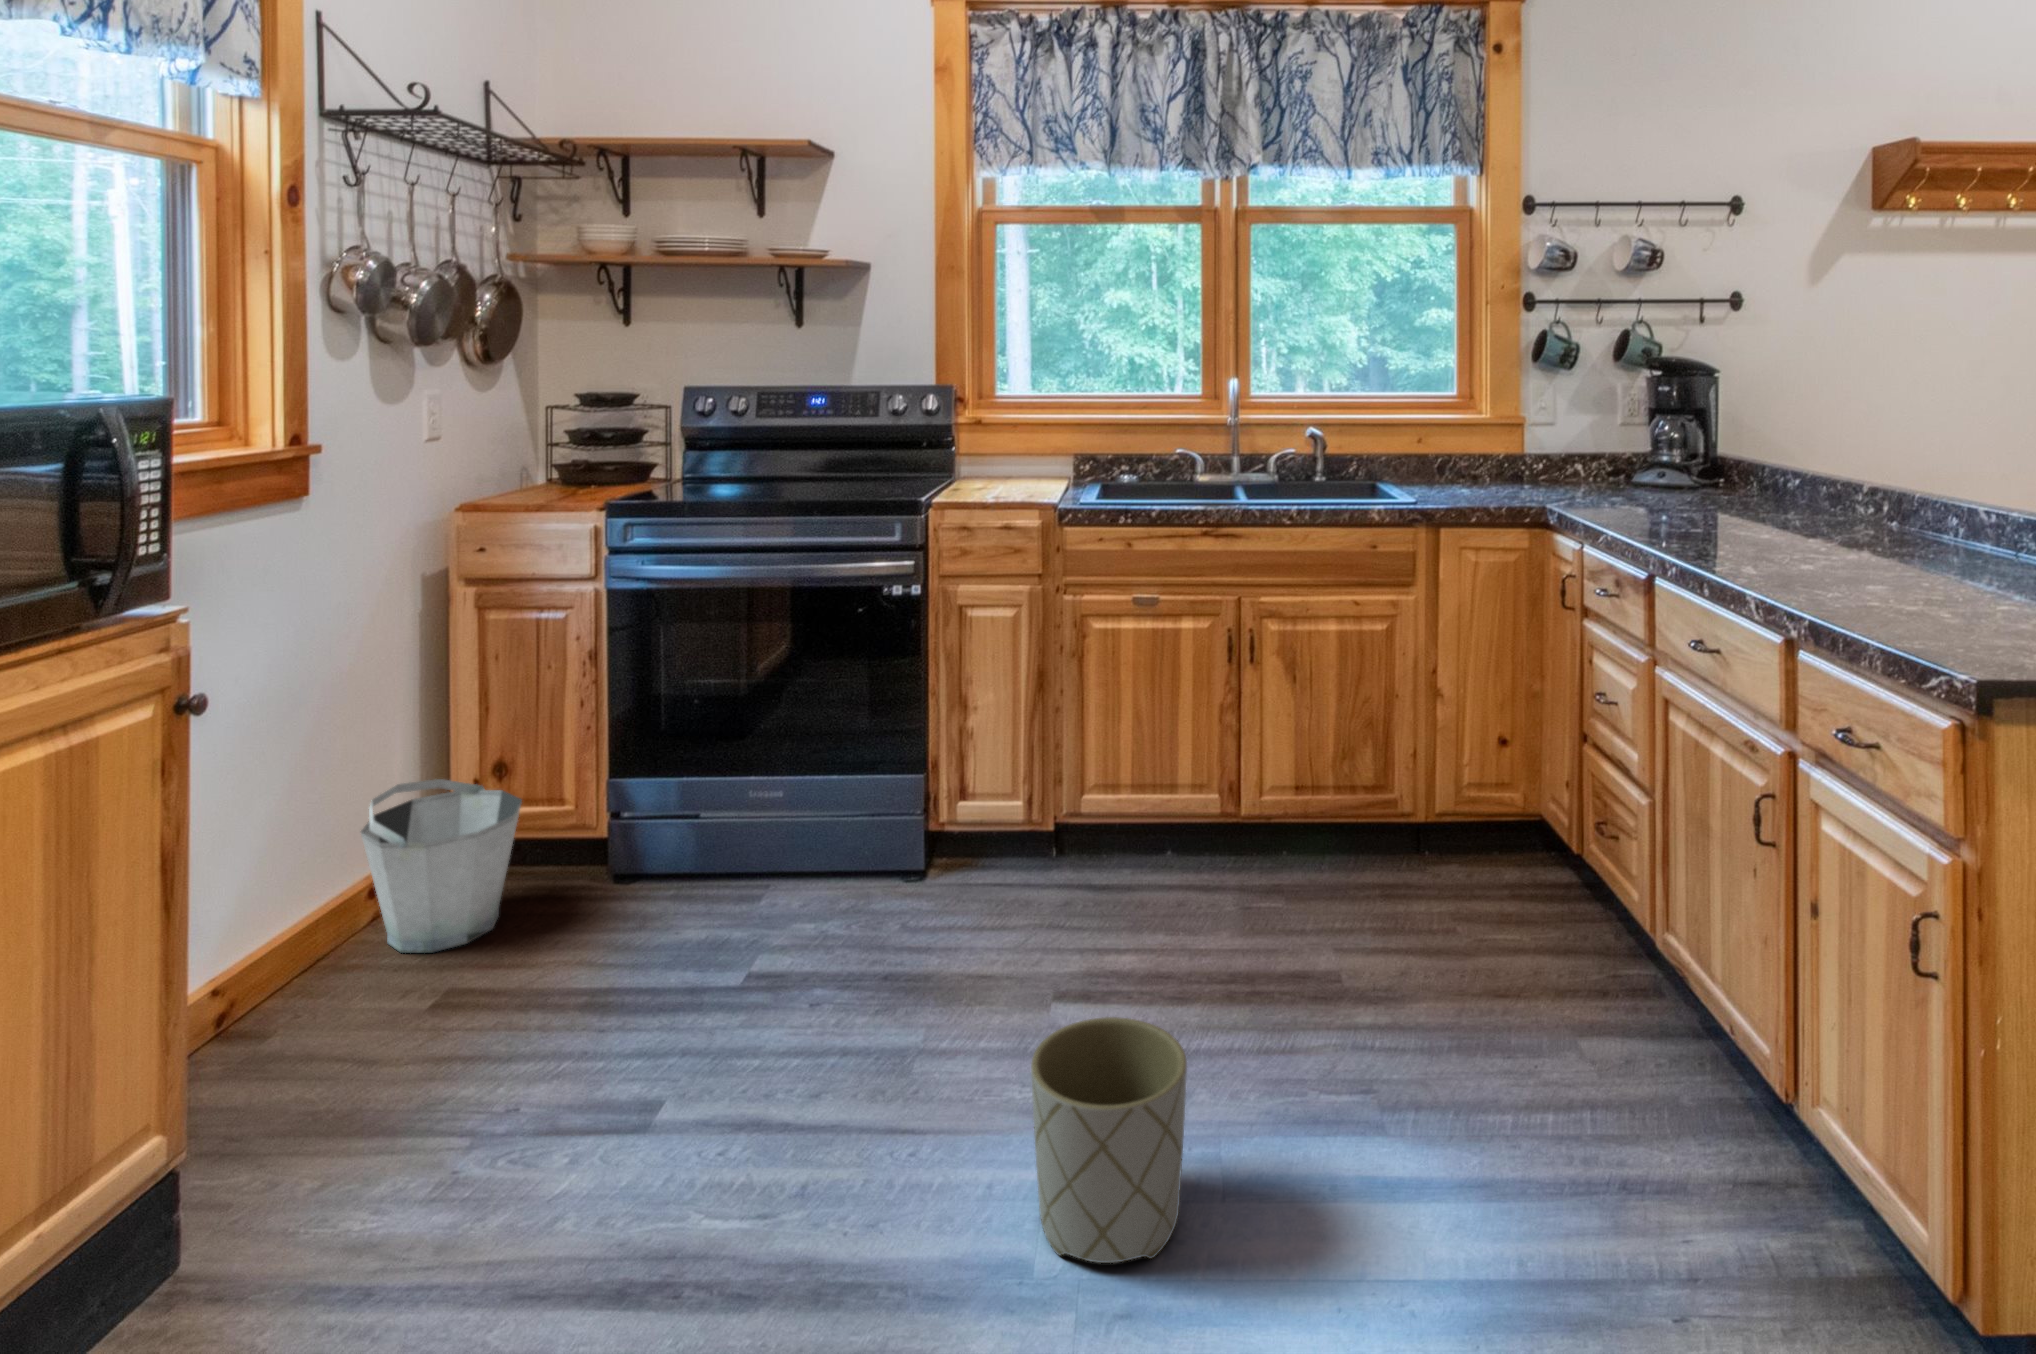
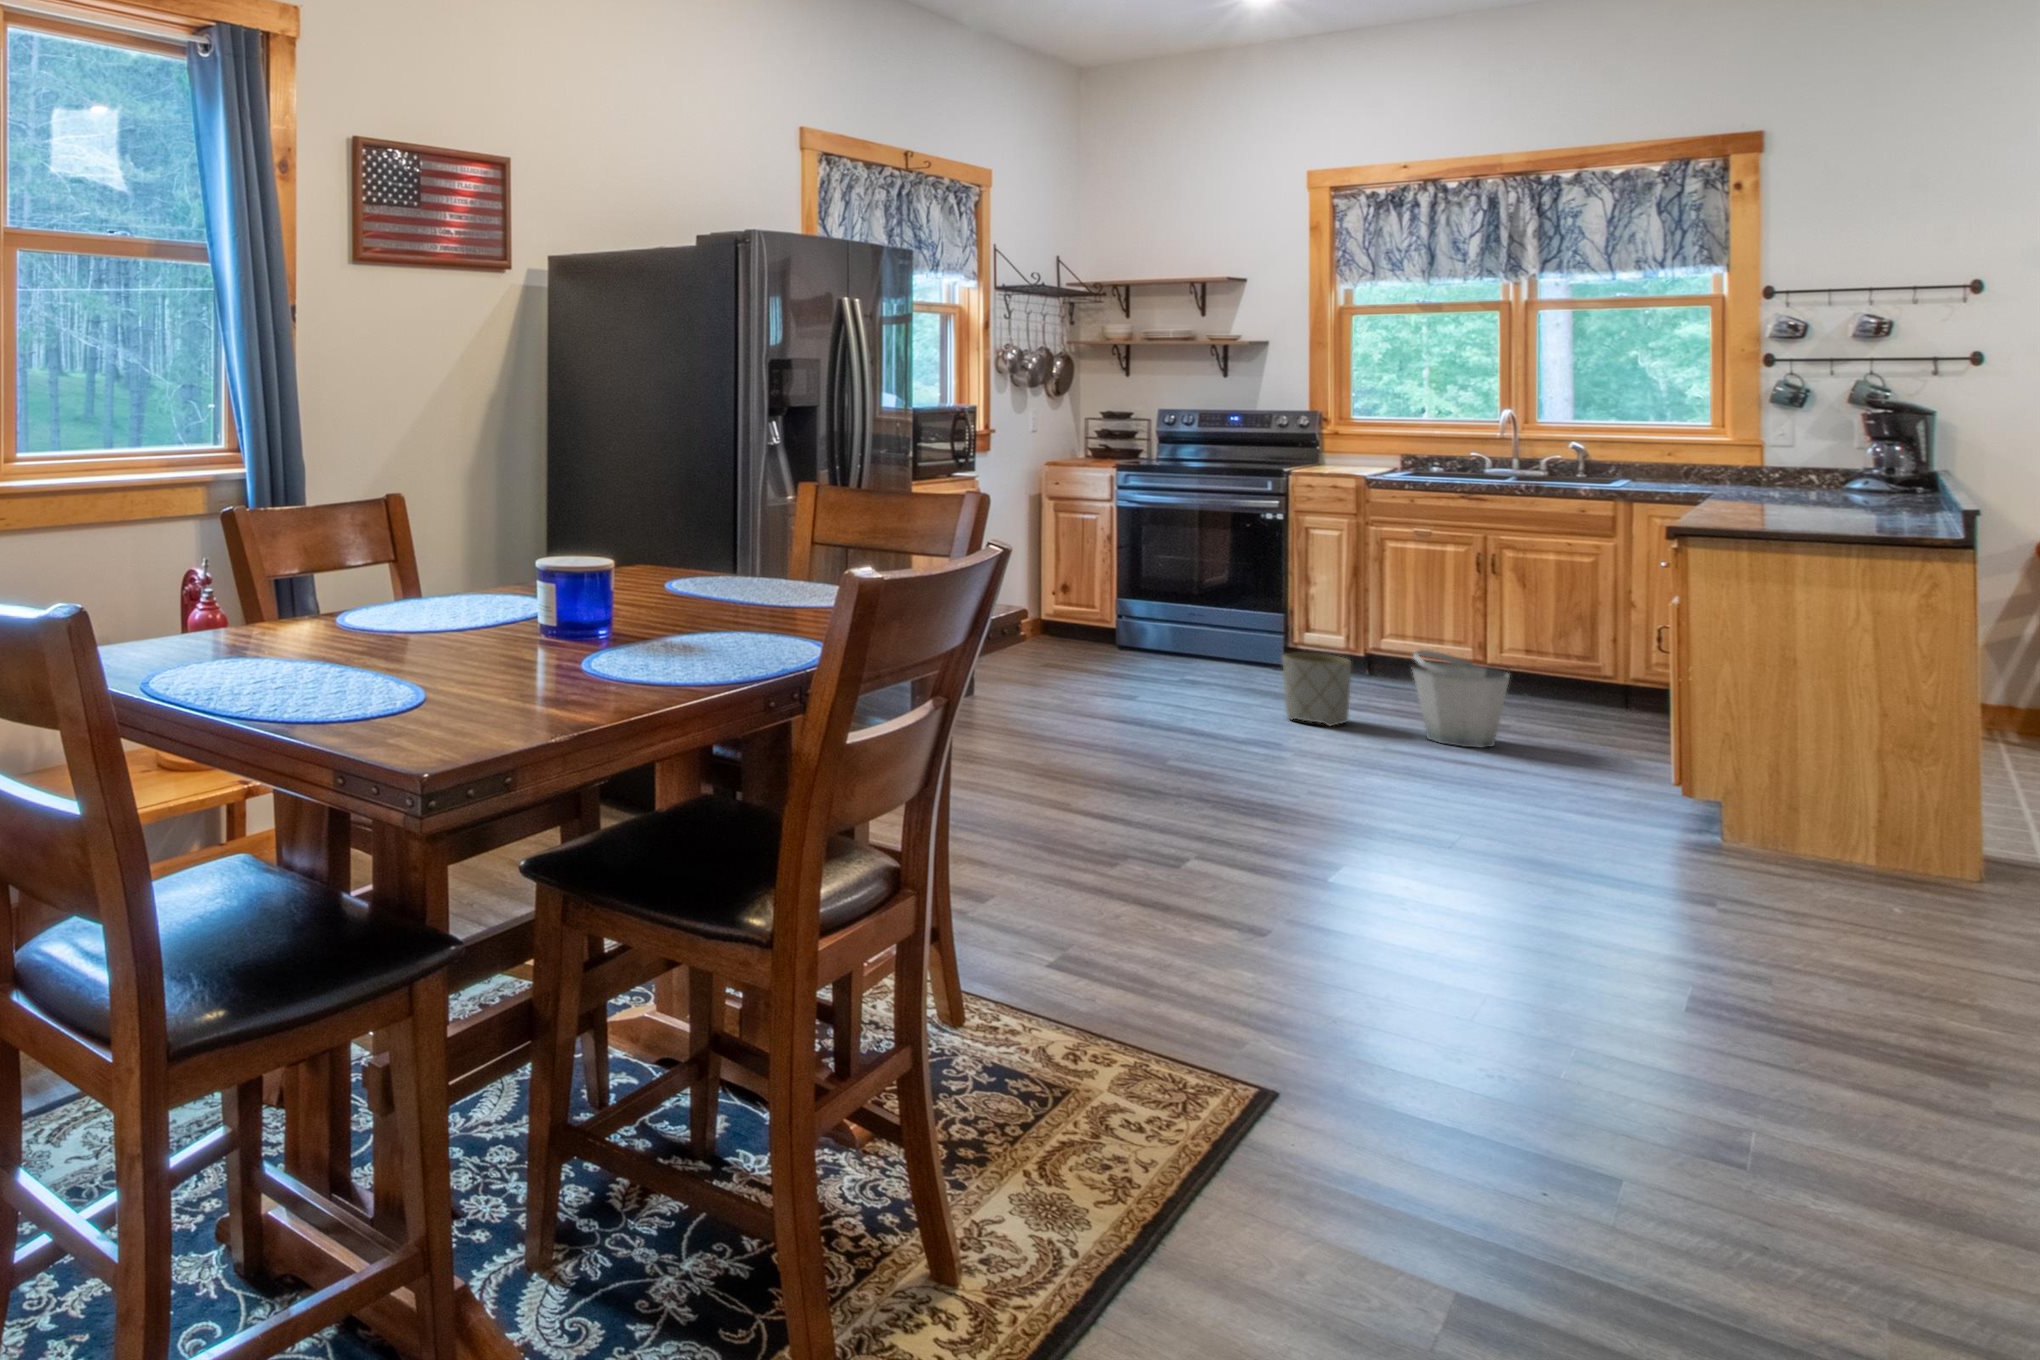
bucket: present [361,779,522,953] -> present [1412,650,1510,748]

